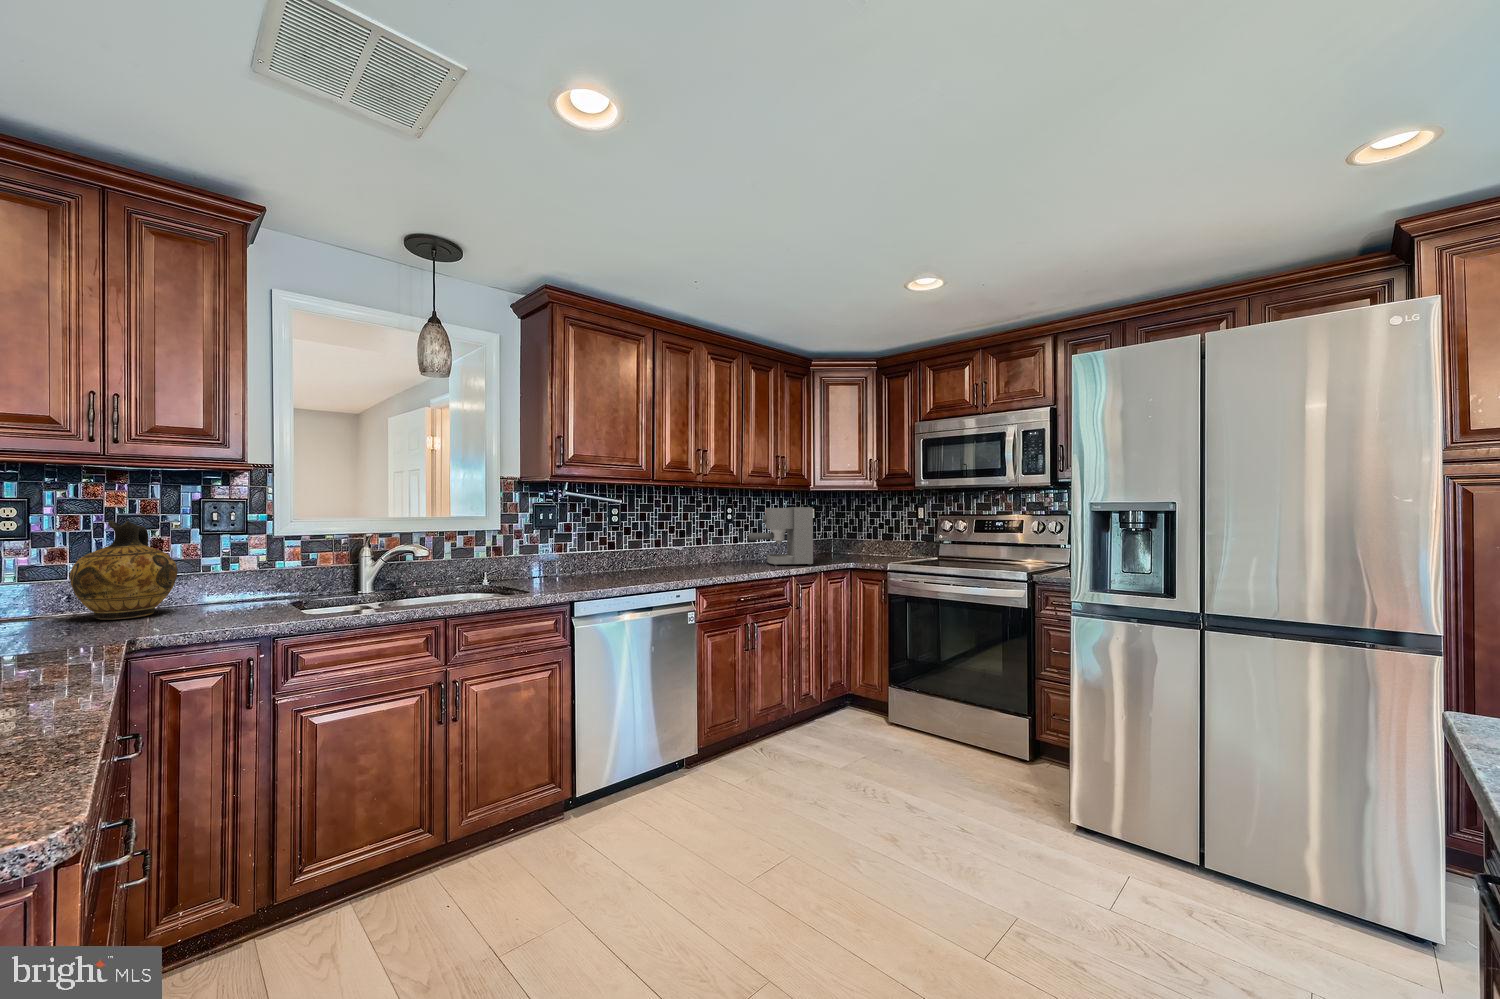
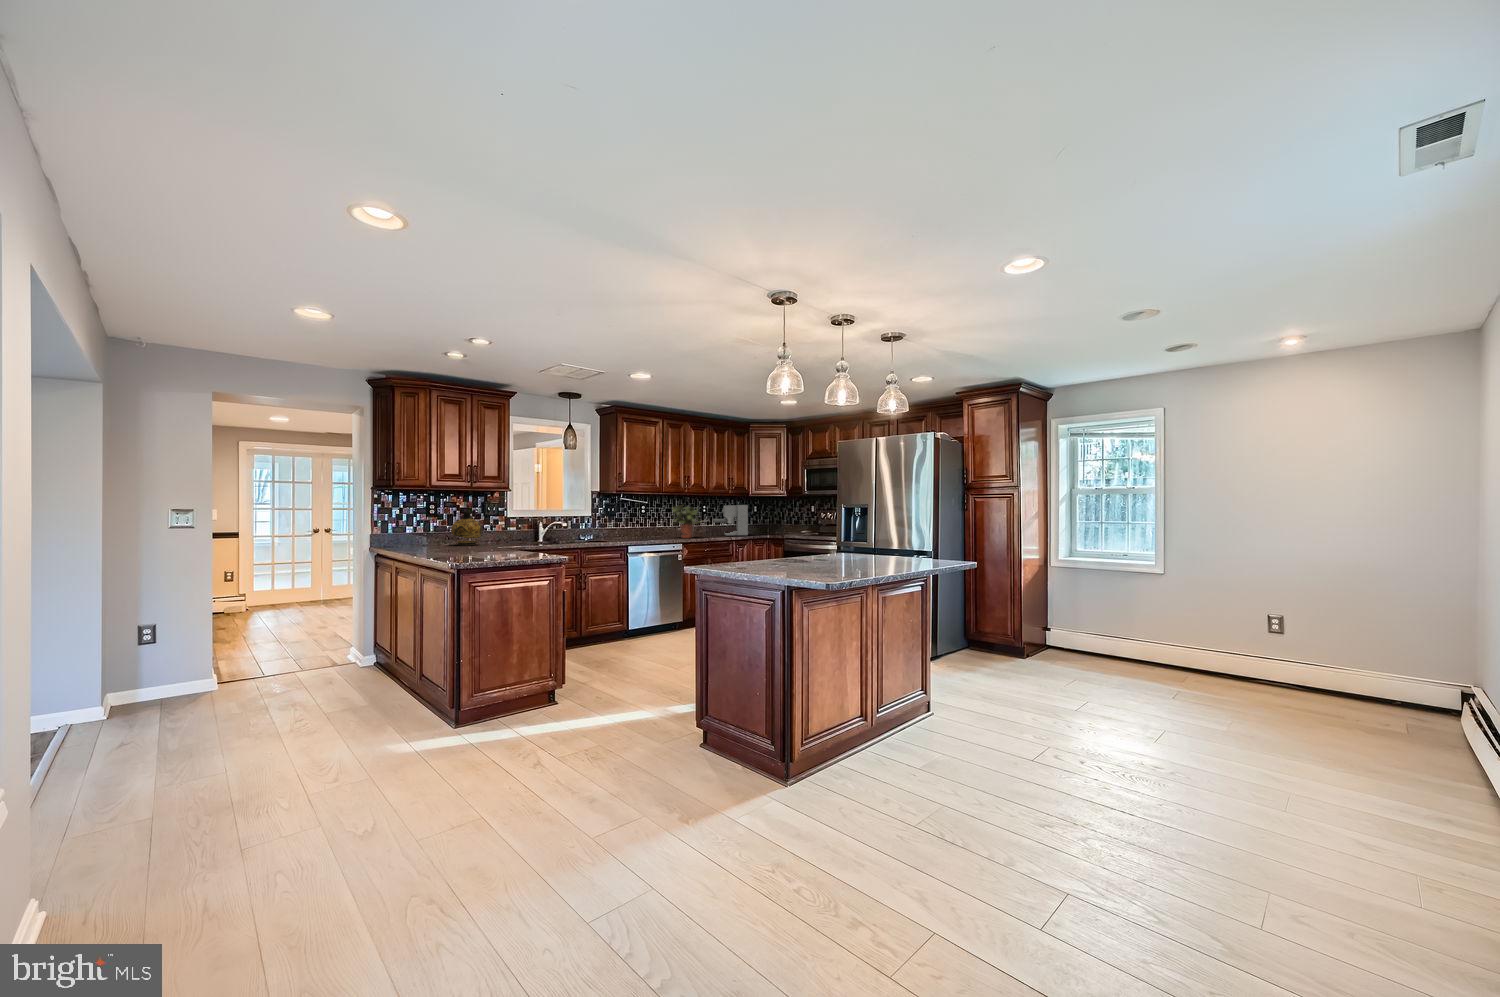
potted plant: none [668,506,735,574] -> present [673,505,701,538]

